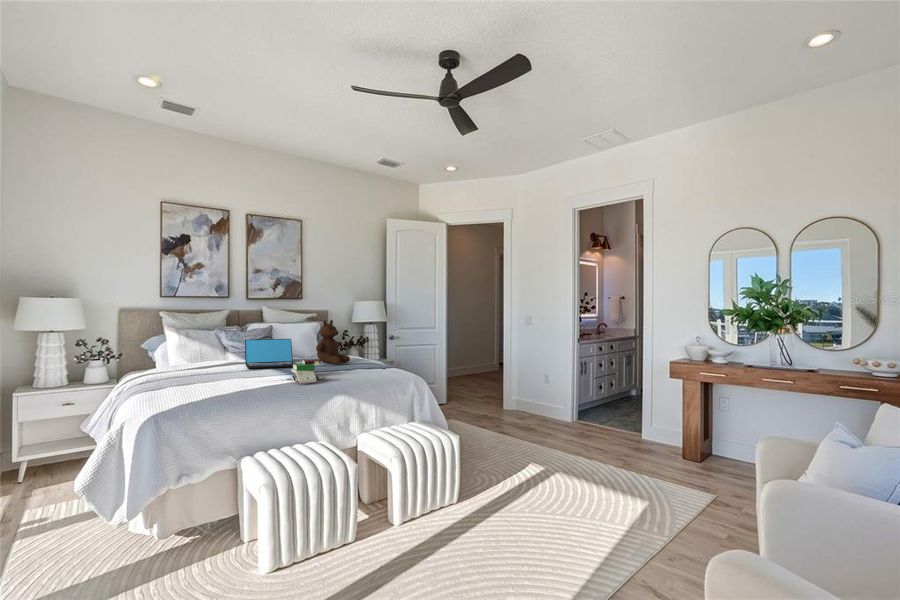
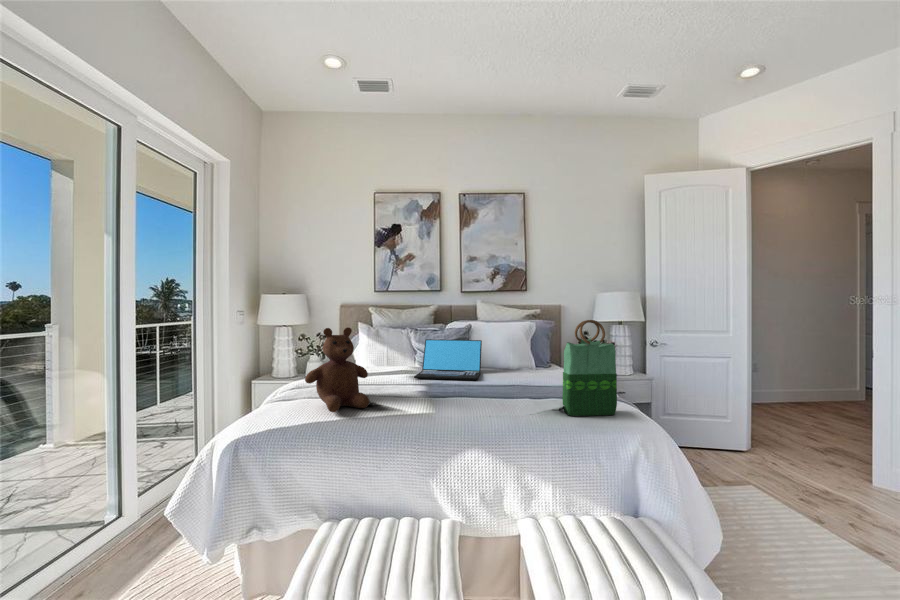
teddy bear: present [316,320,350,364] -> present [305,327,369,412]
tote bag: none [366,324,395,380] -> present [563,320,617,416]
book: present [292,359,321,384] -> none [448,372,490,411]

